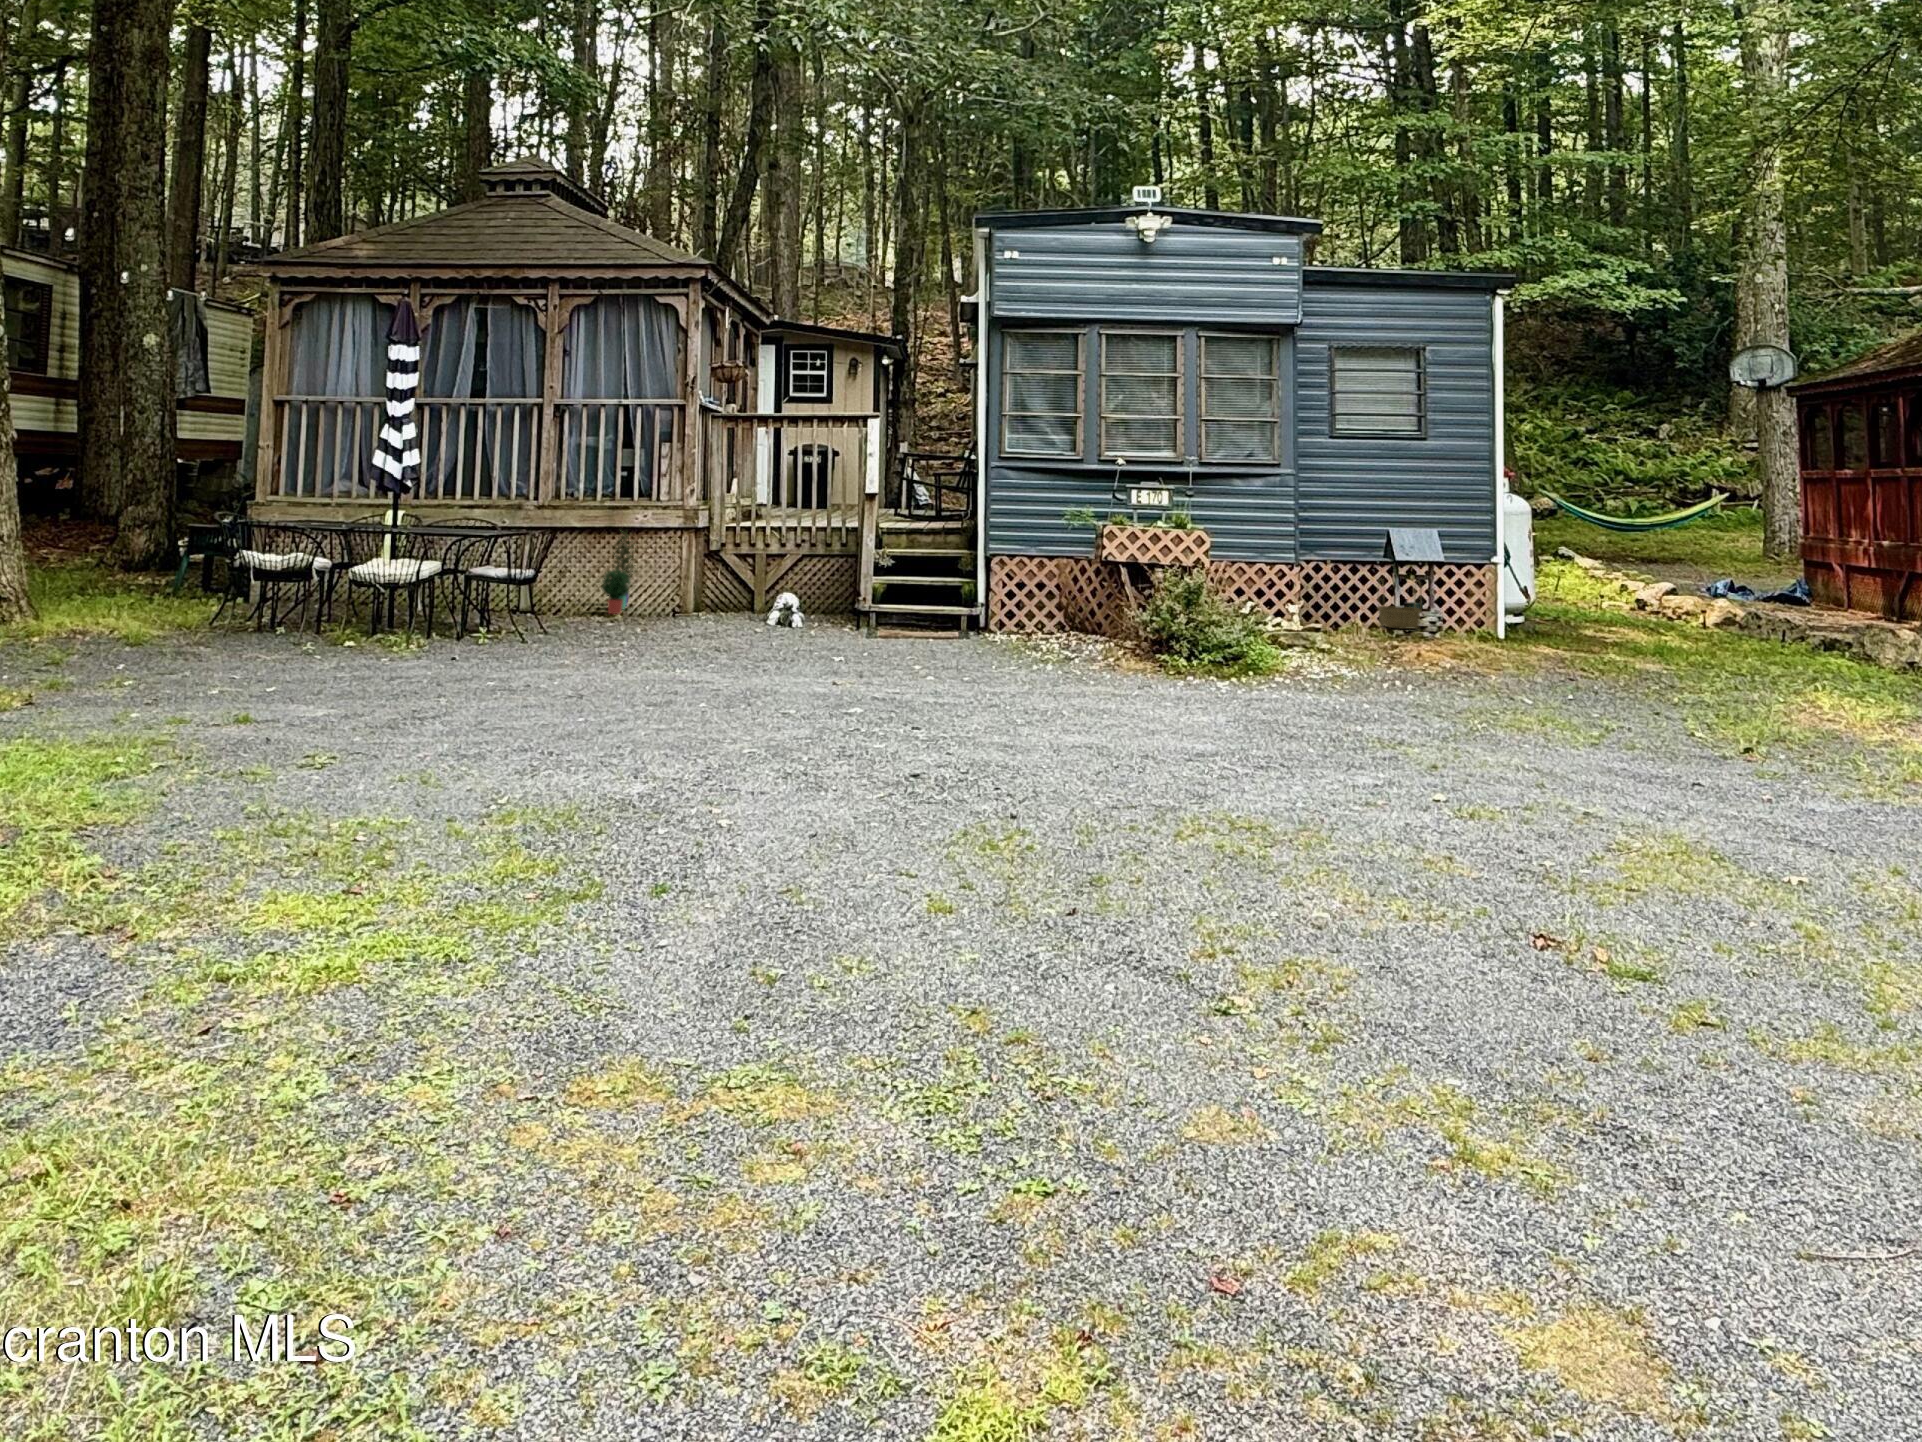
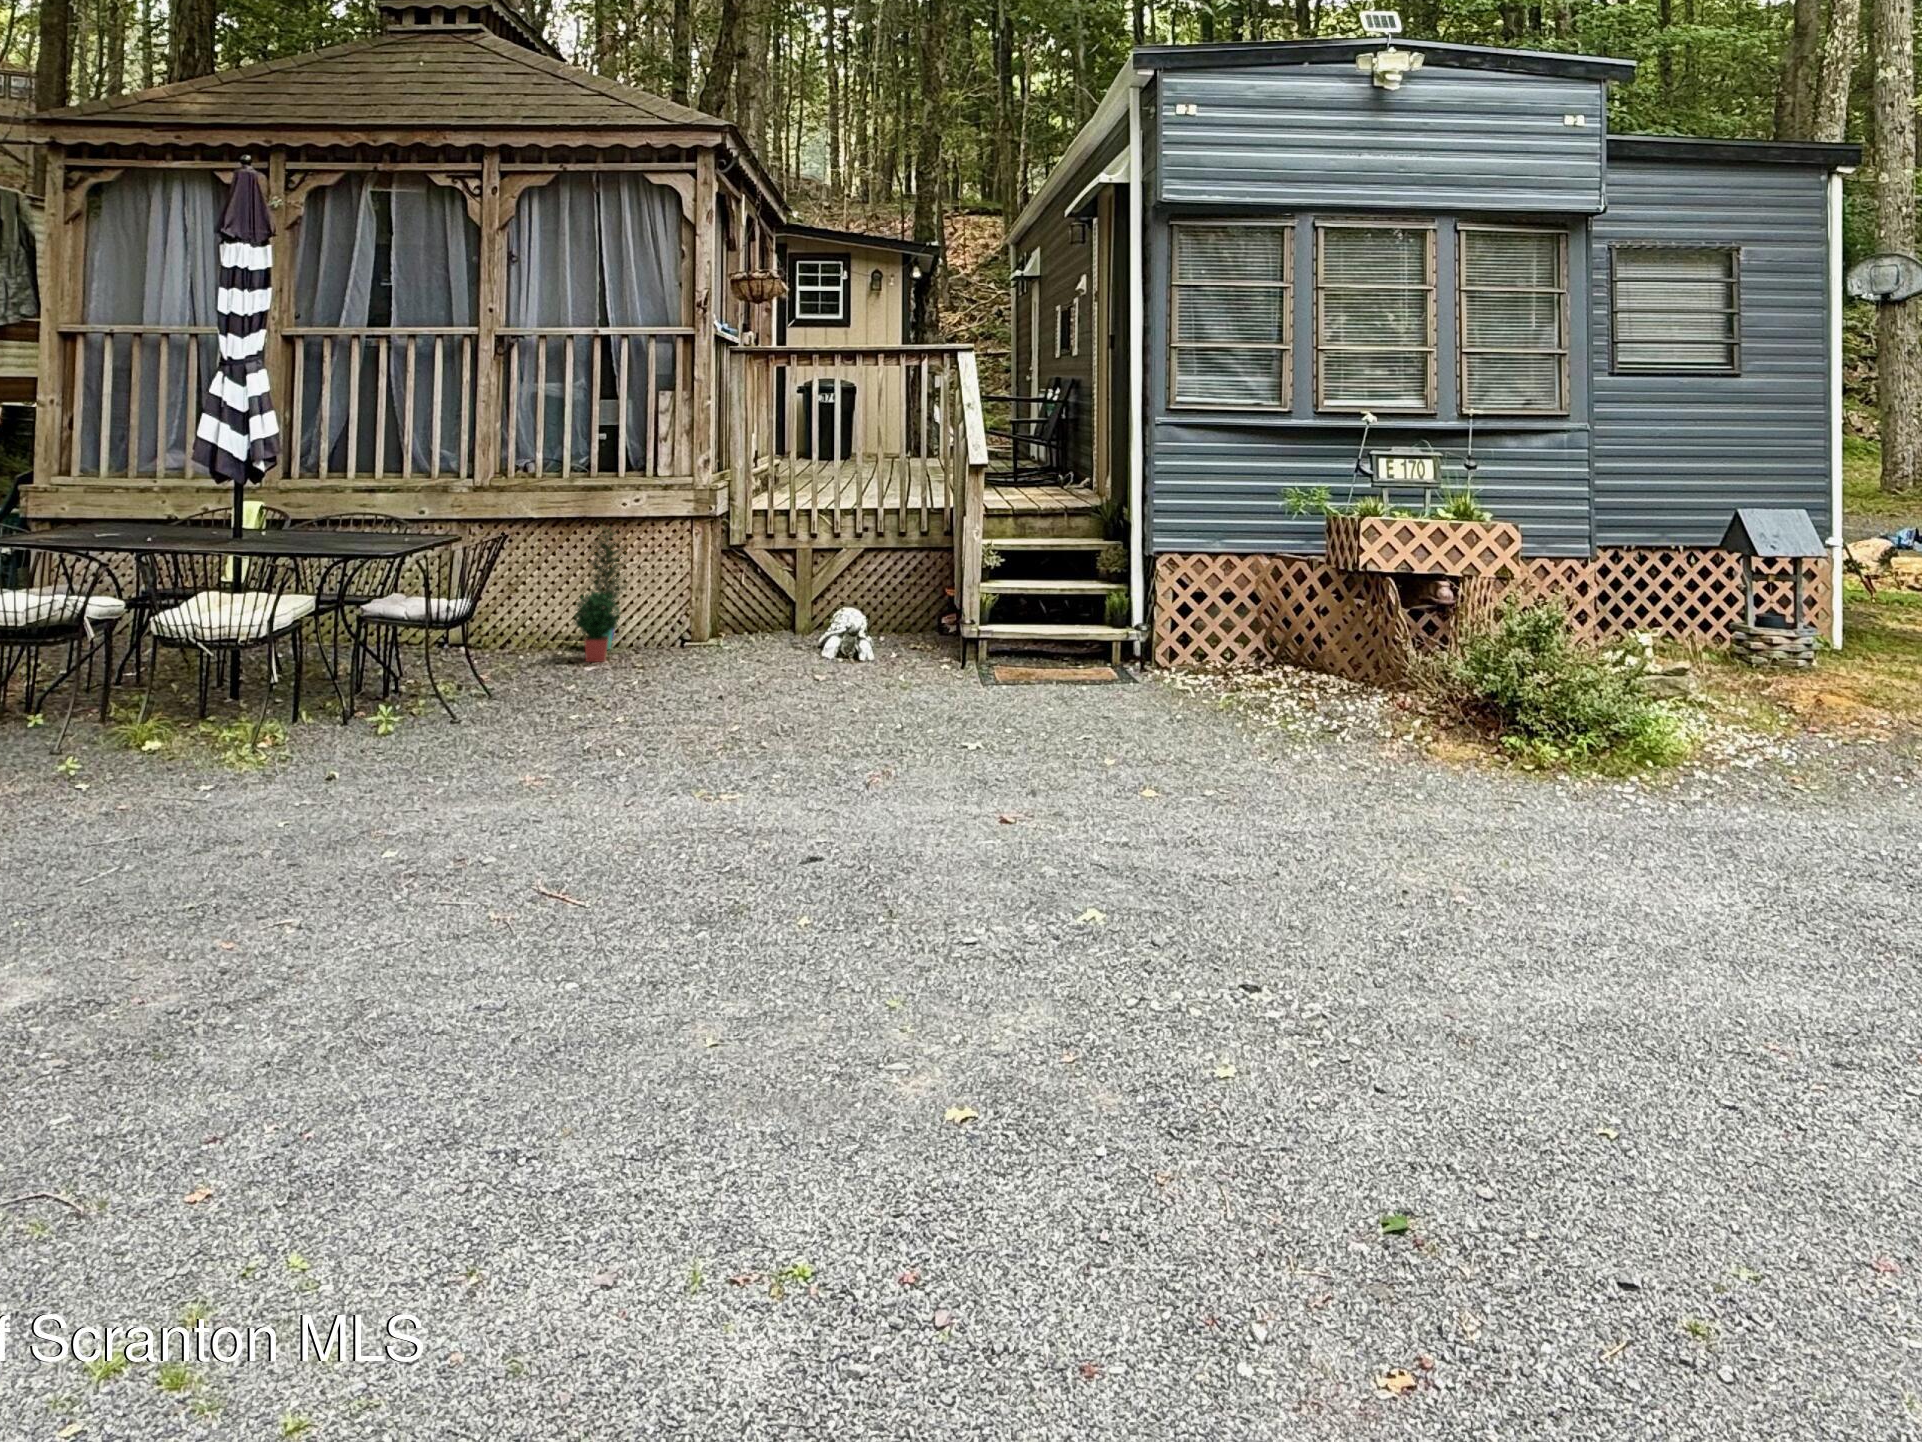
basket: present [1378,579,1422,629] -> none [1700,576,1771,649]

